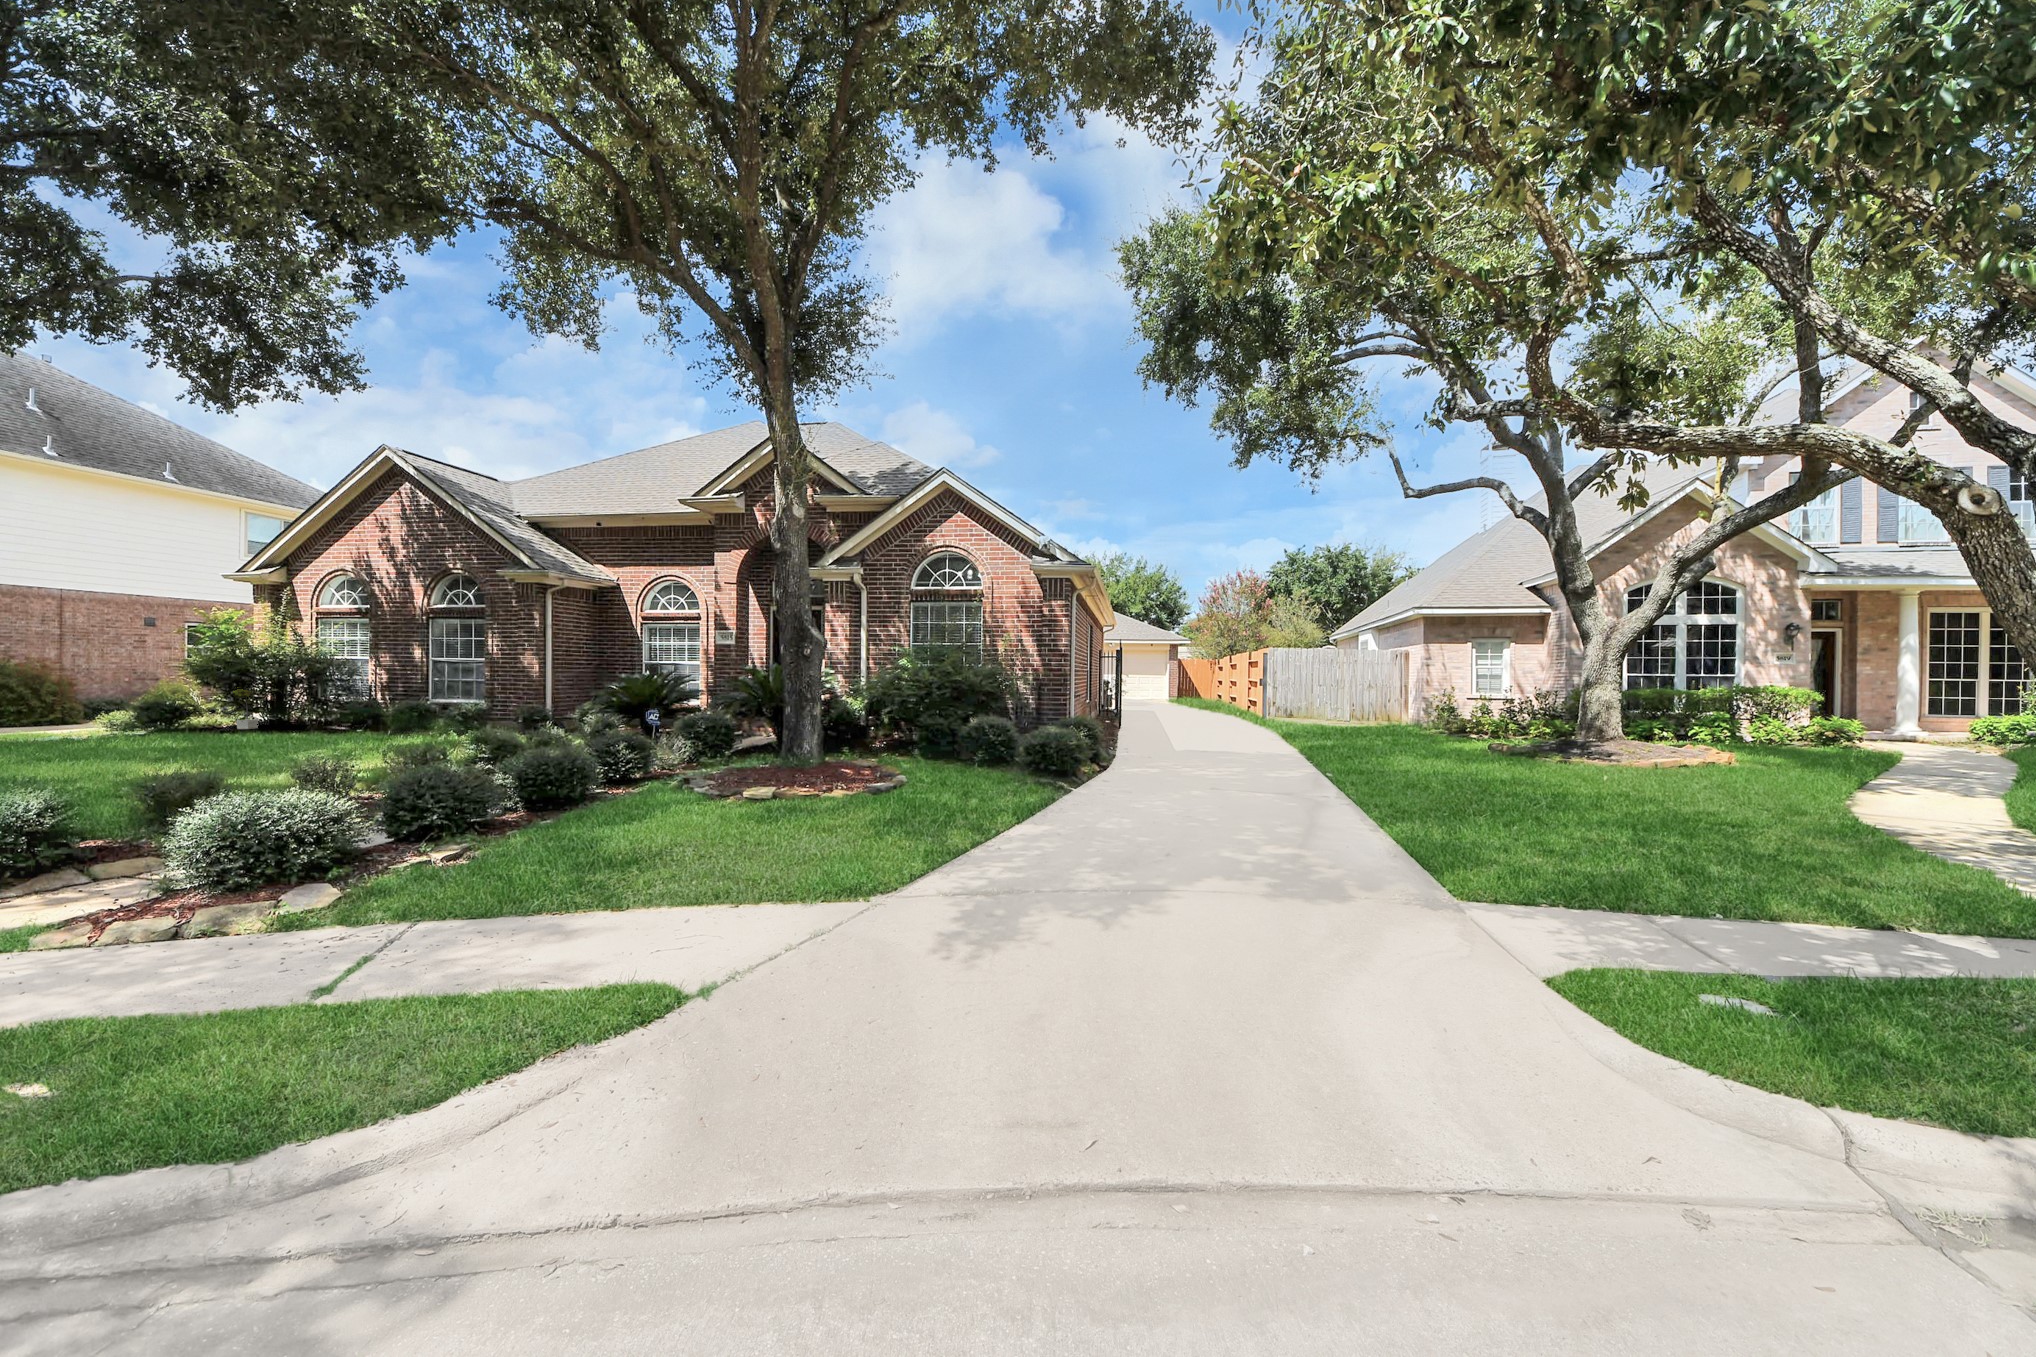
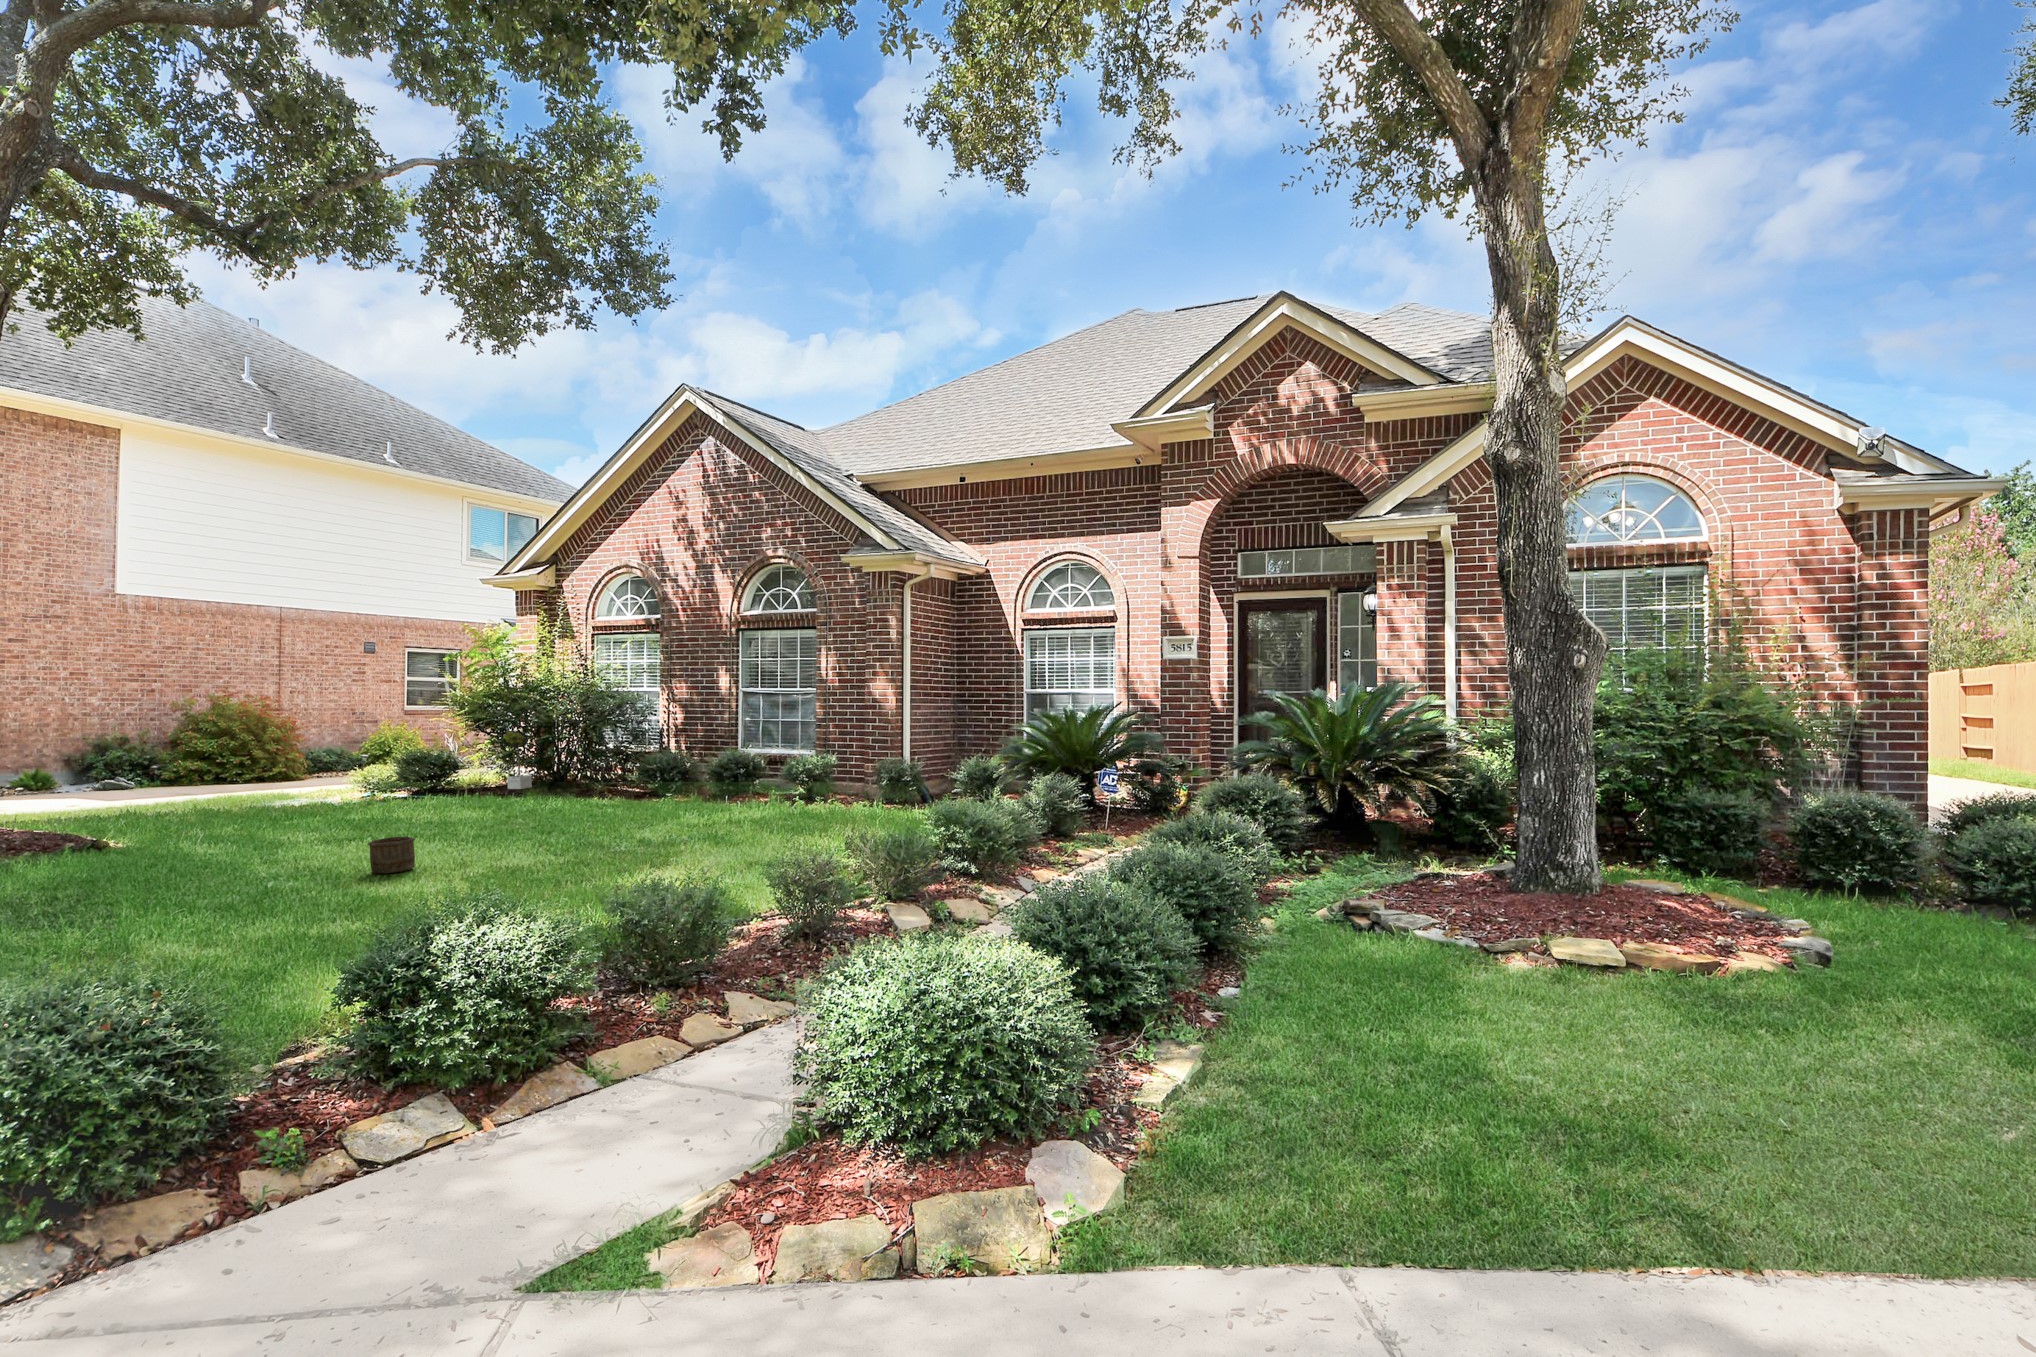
wooden bucket: none [99,752,137,775] -> present [368,837,415,874]

